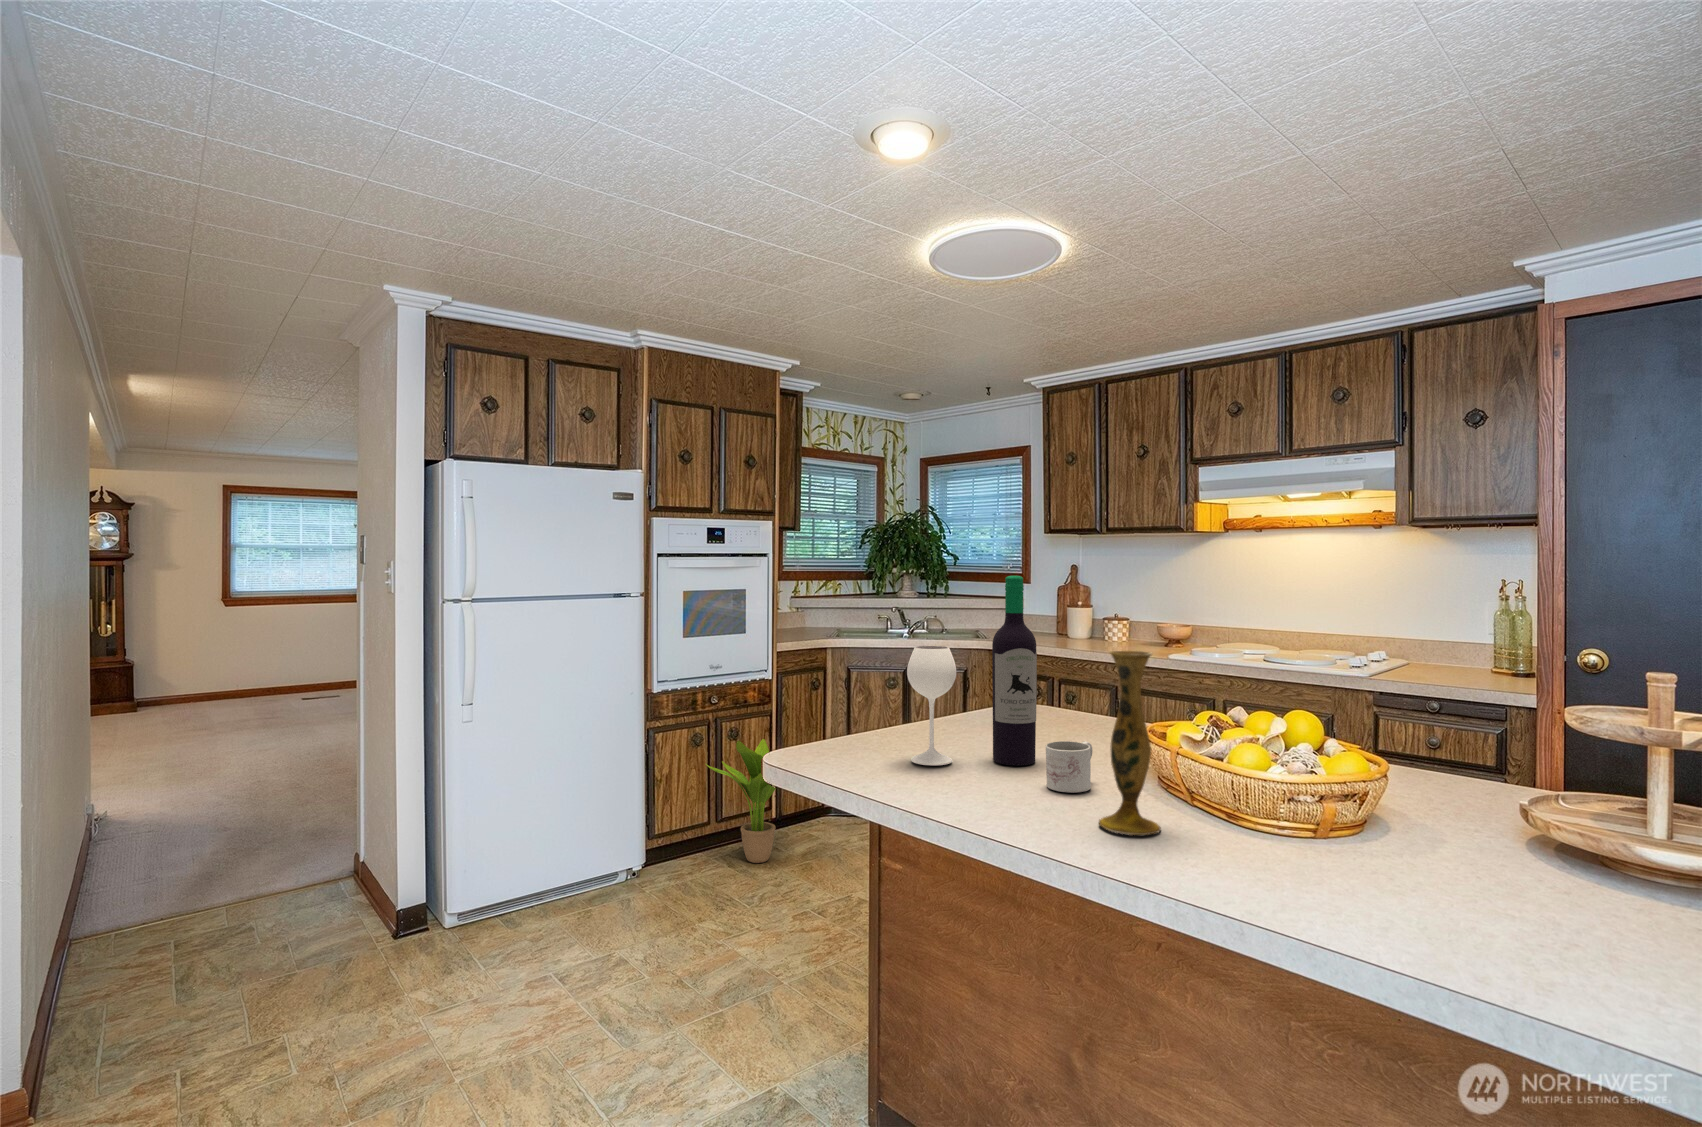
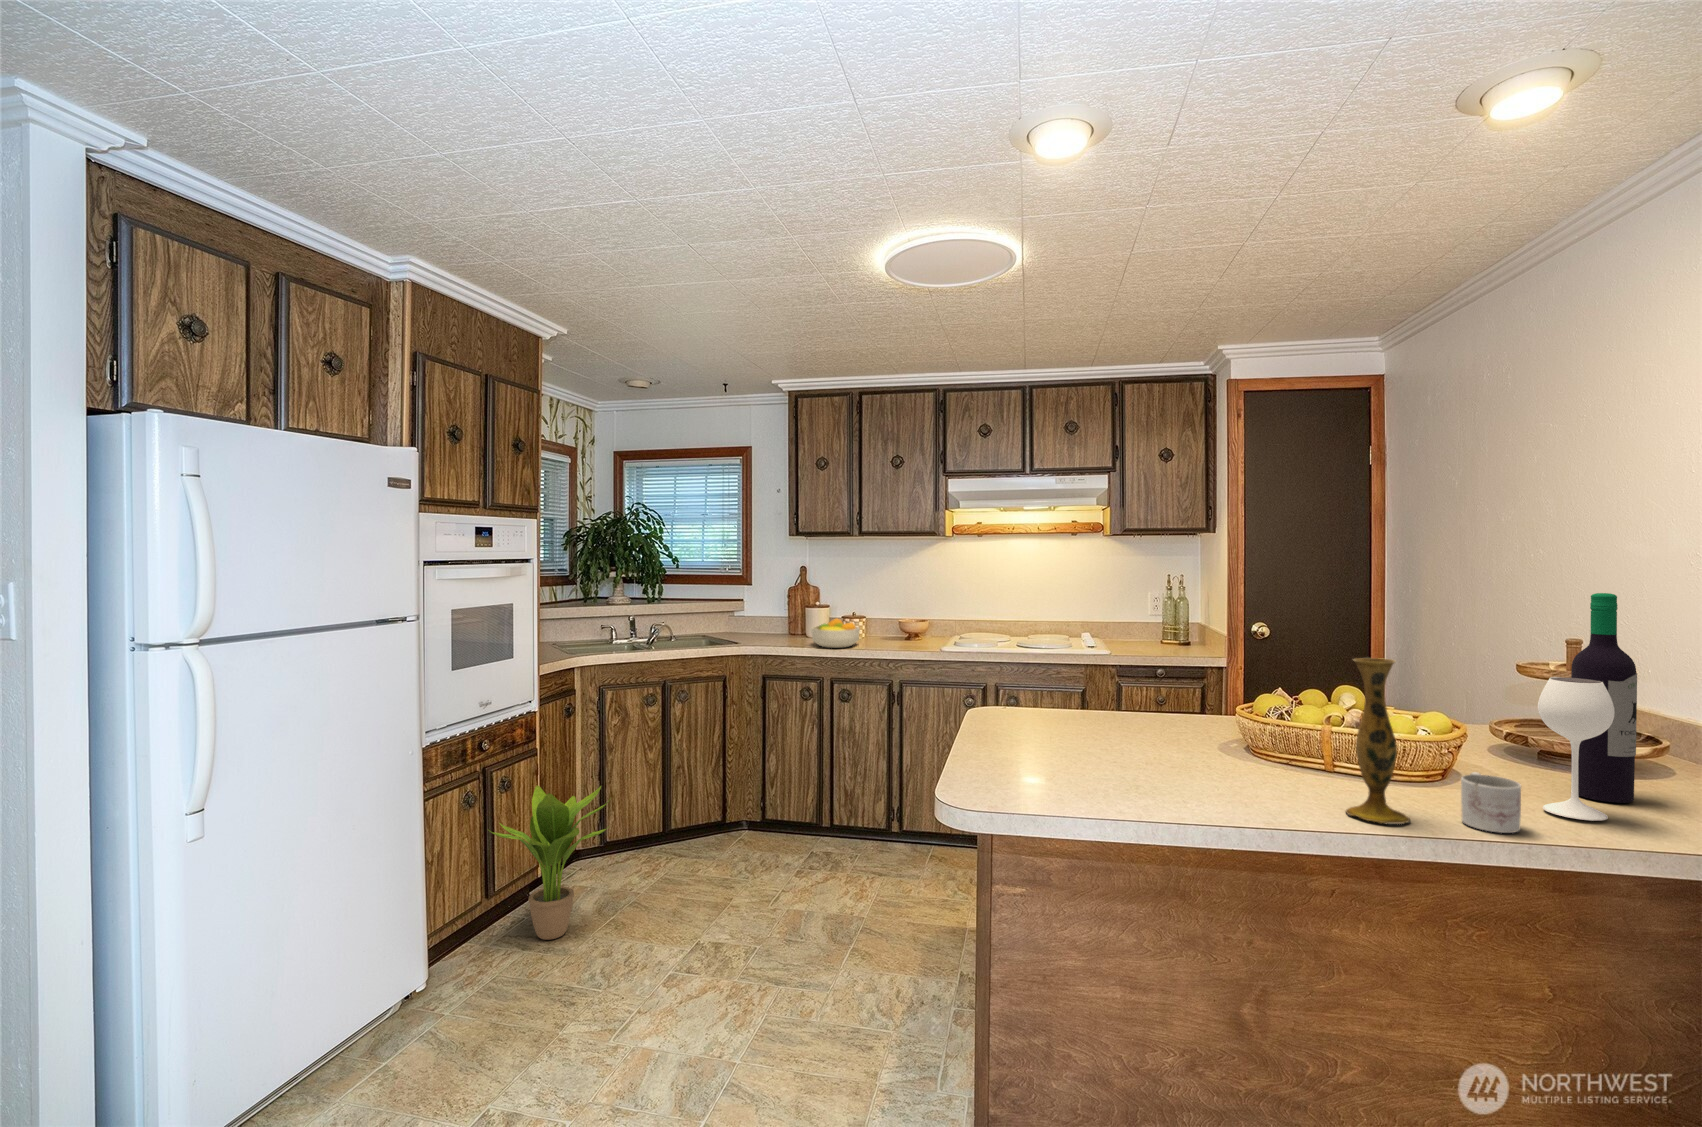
wine bottle: present [907,576,1037,766] -> present [1538,593,1637,821]
fruit bowl: none [1048,618,1098,648] -> present [811,618,860,648]
mug: present [1046,741,1093,793] -> present [1461,772,1521,833]

